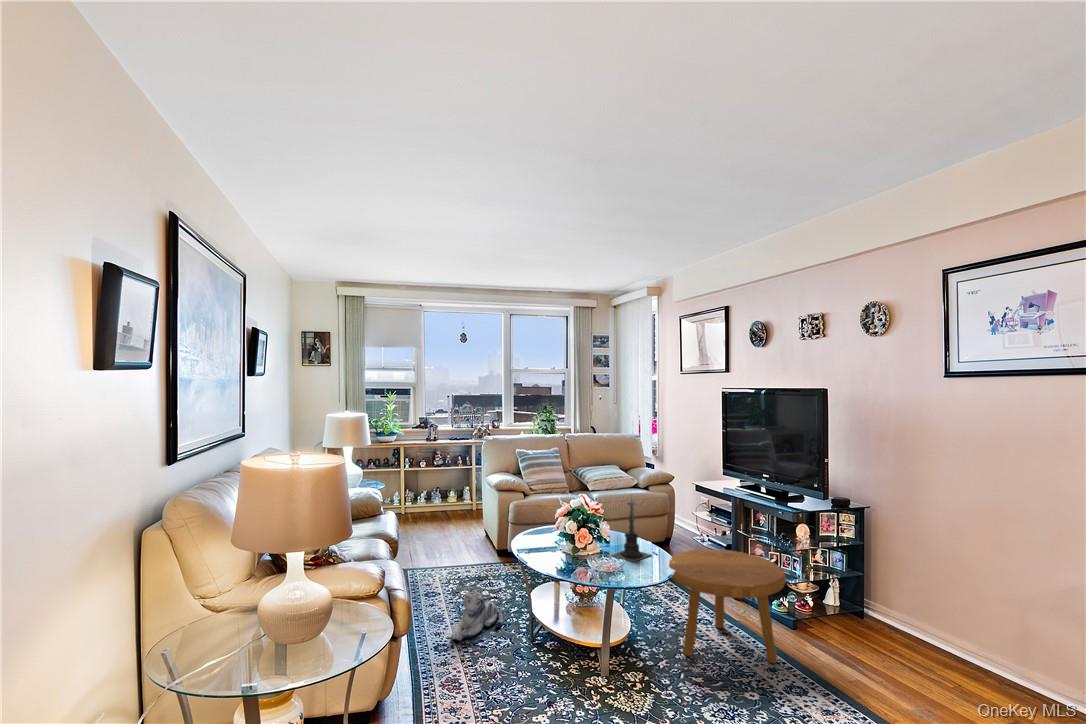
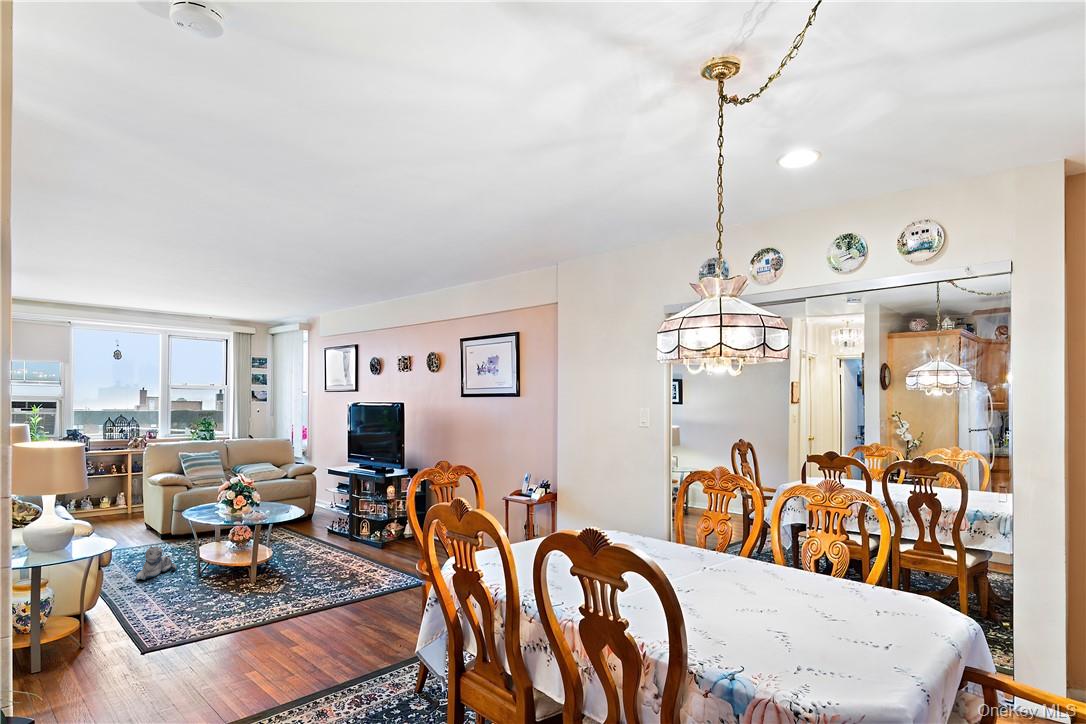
candle holder: present [612,501,650,562] -> none [261,472,290,514]
footstool: present [669,550,786,663] -> none [299,504,369,564]

